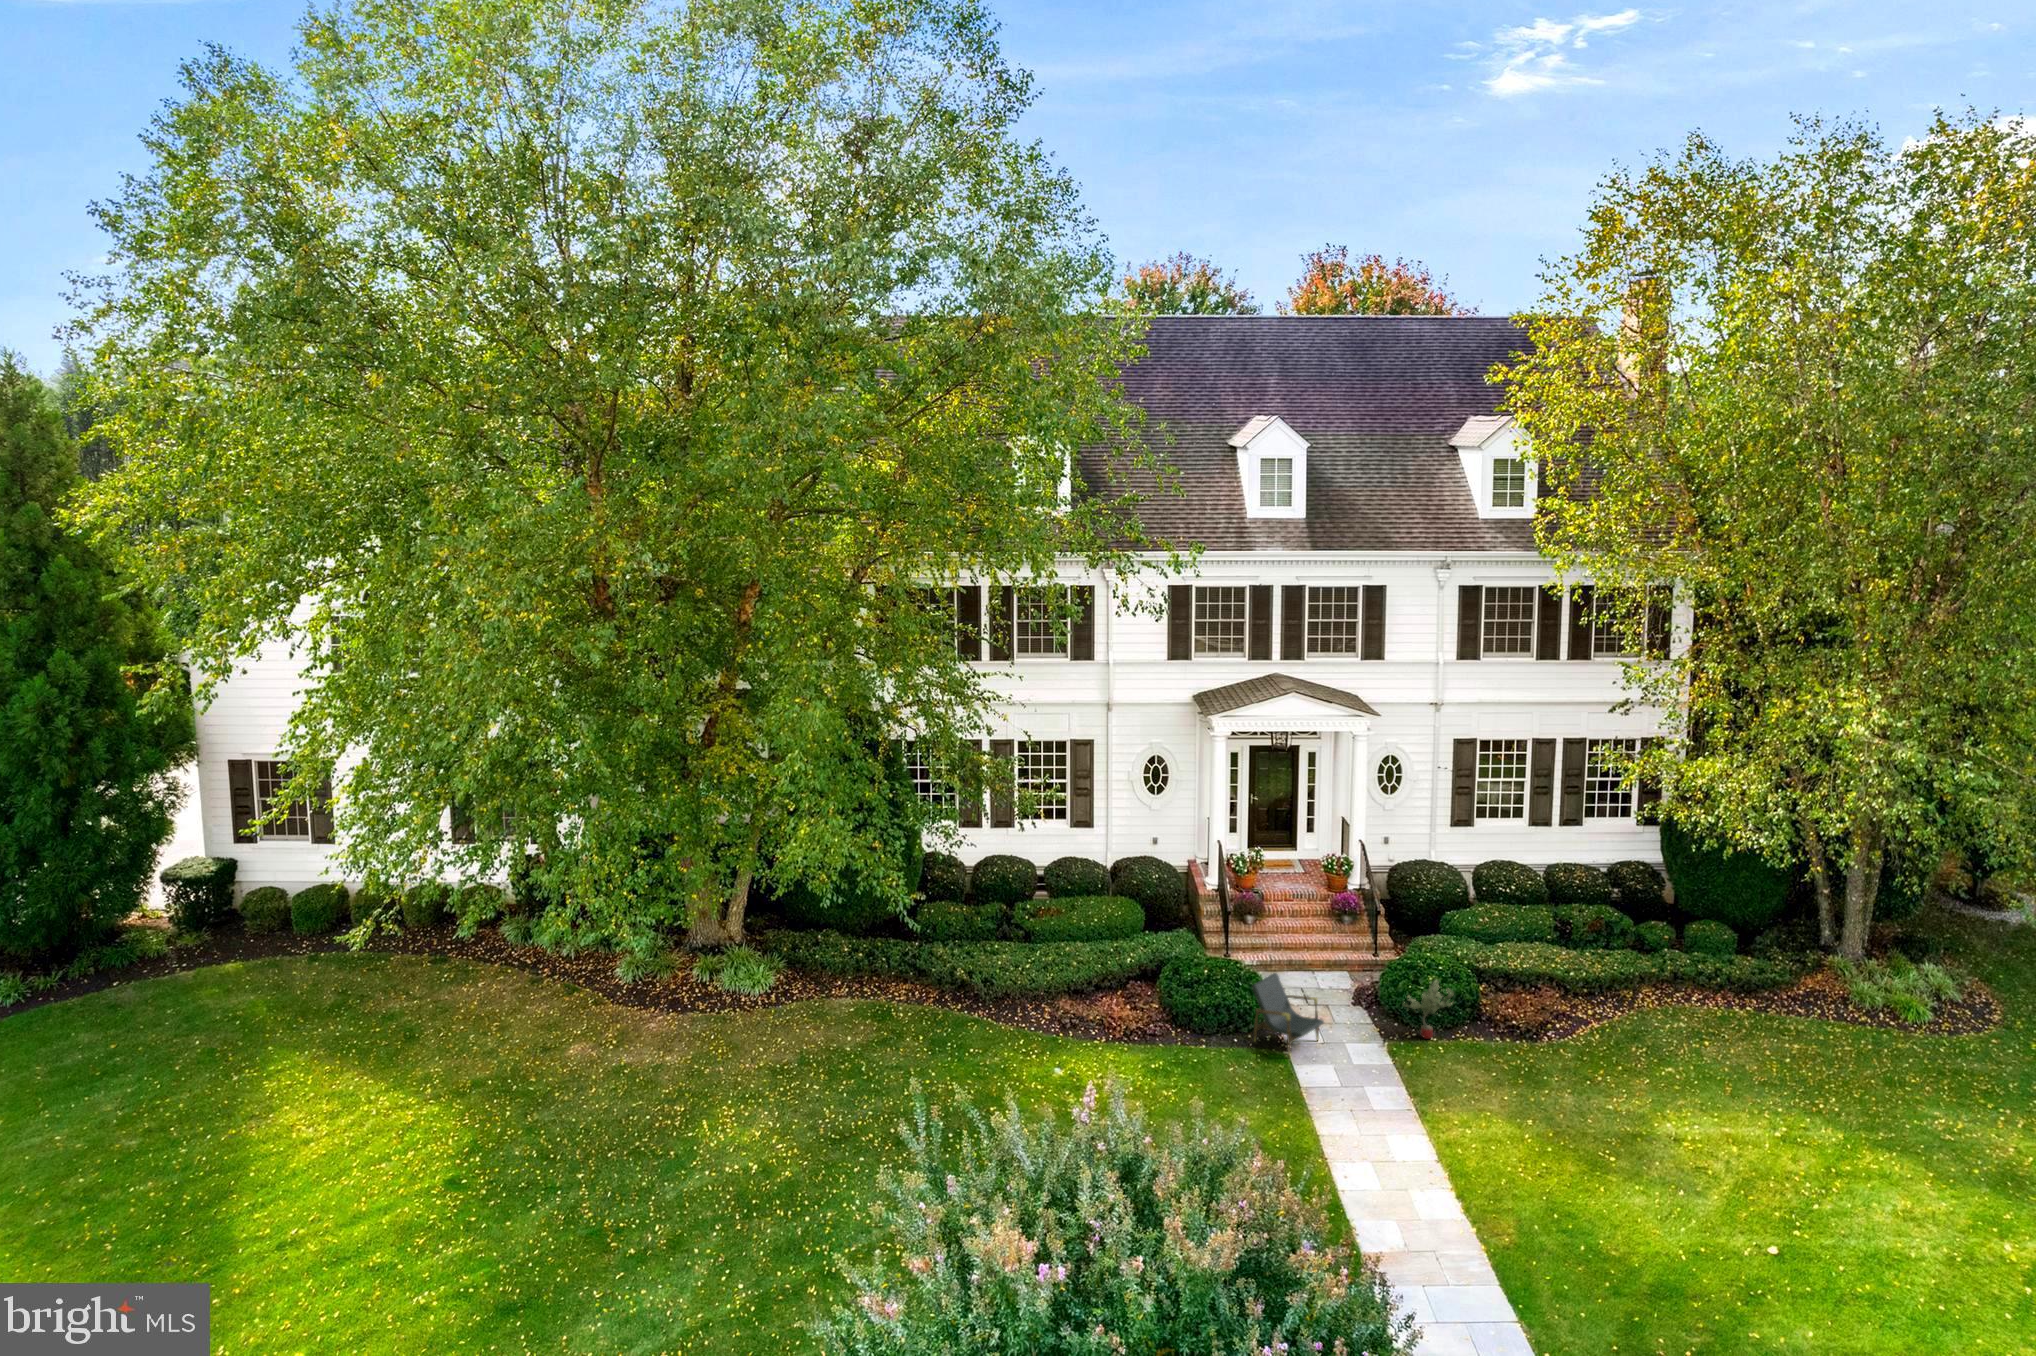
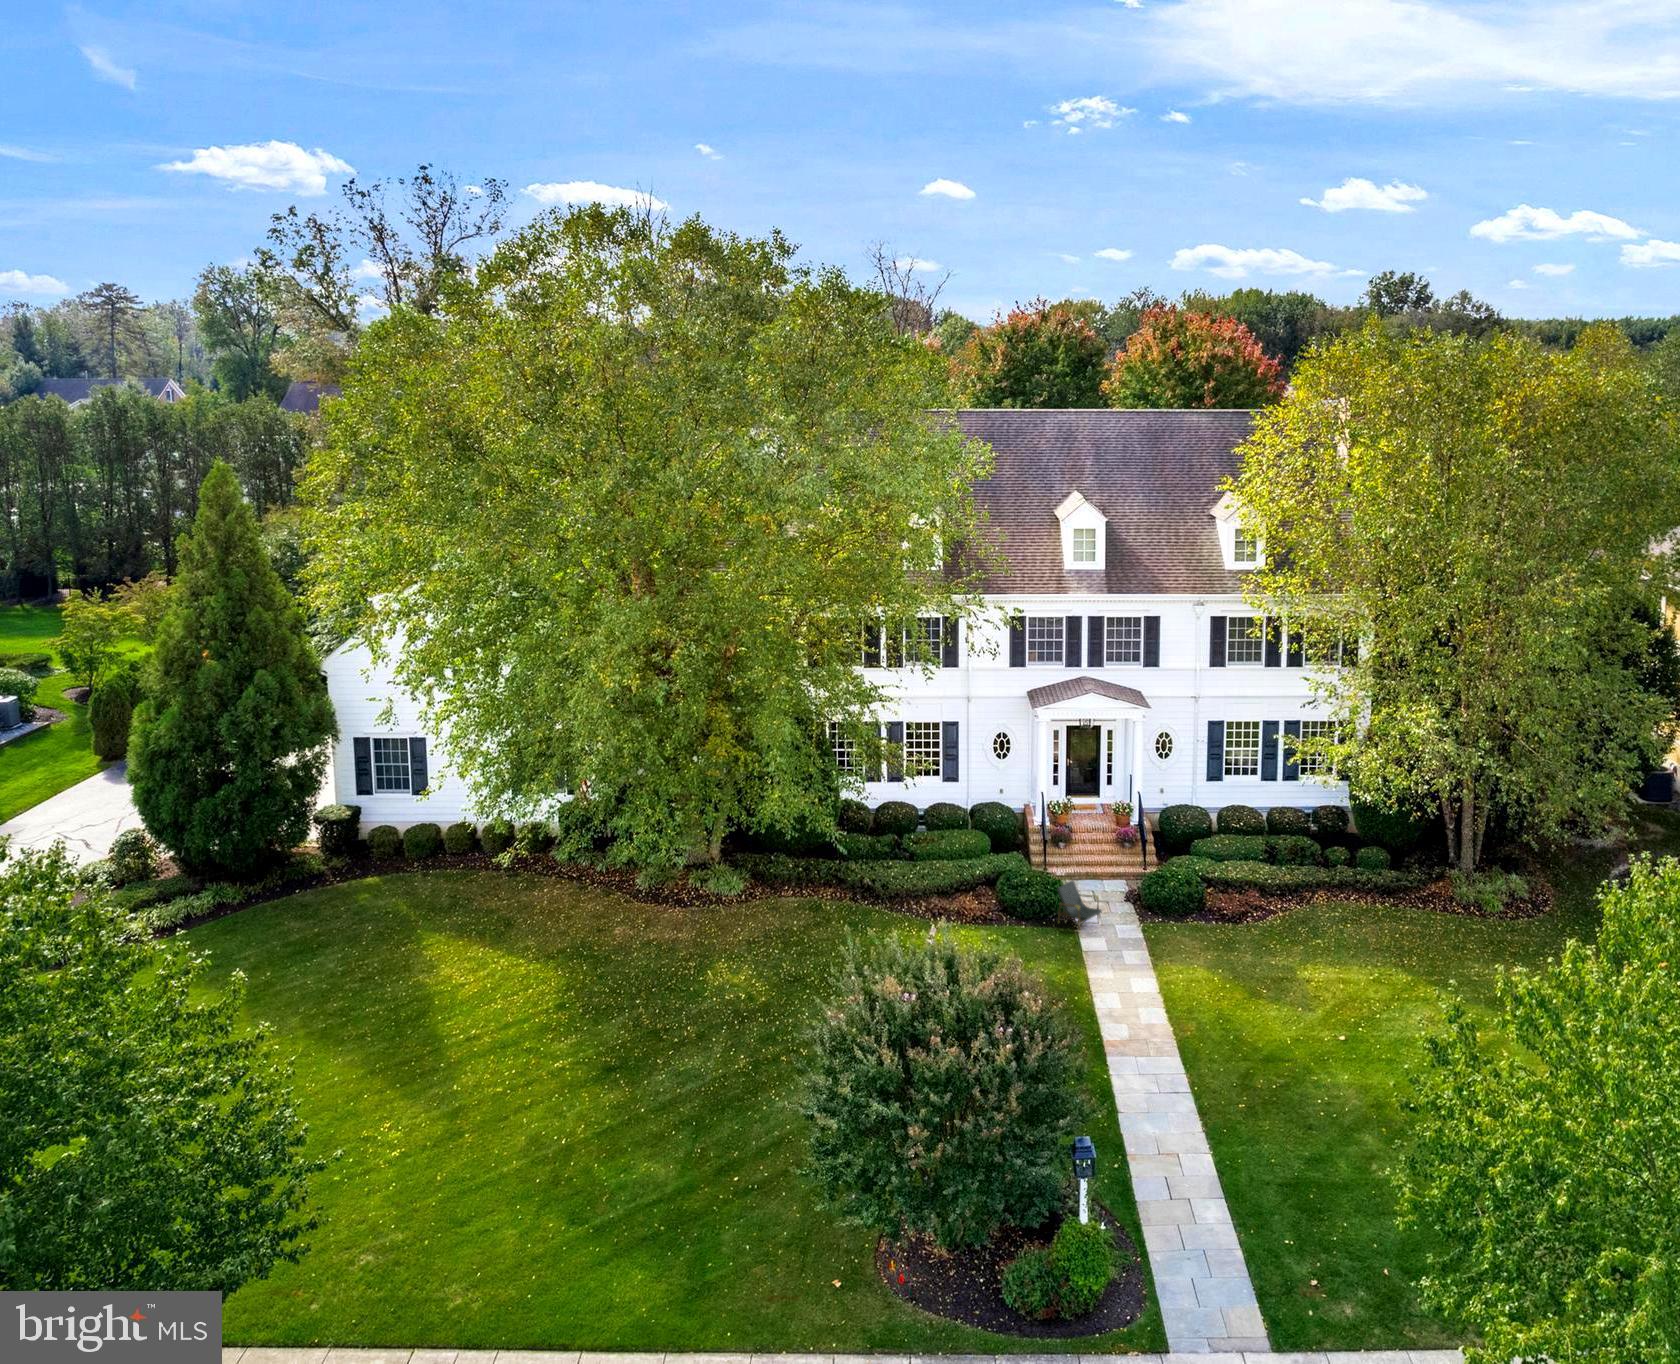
potted tree: present [1404,981,1453,1039] -> none [1153,885,1186,922]

